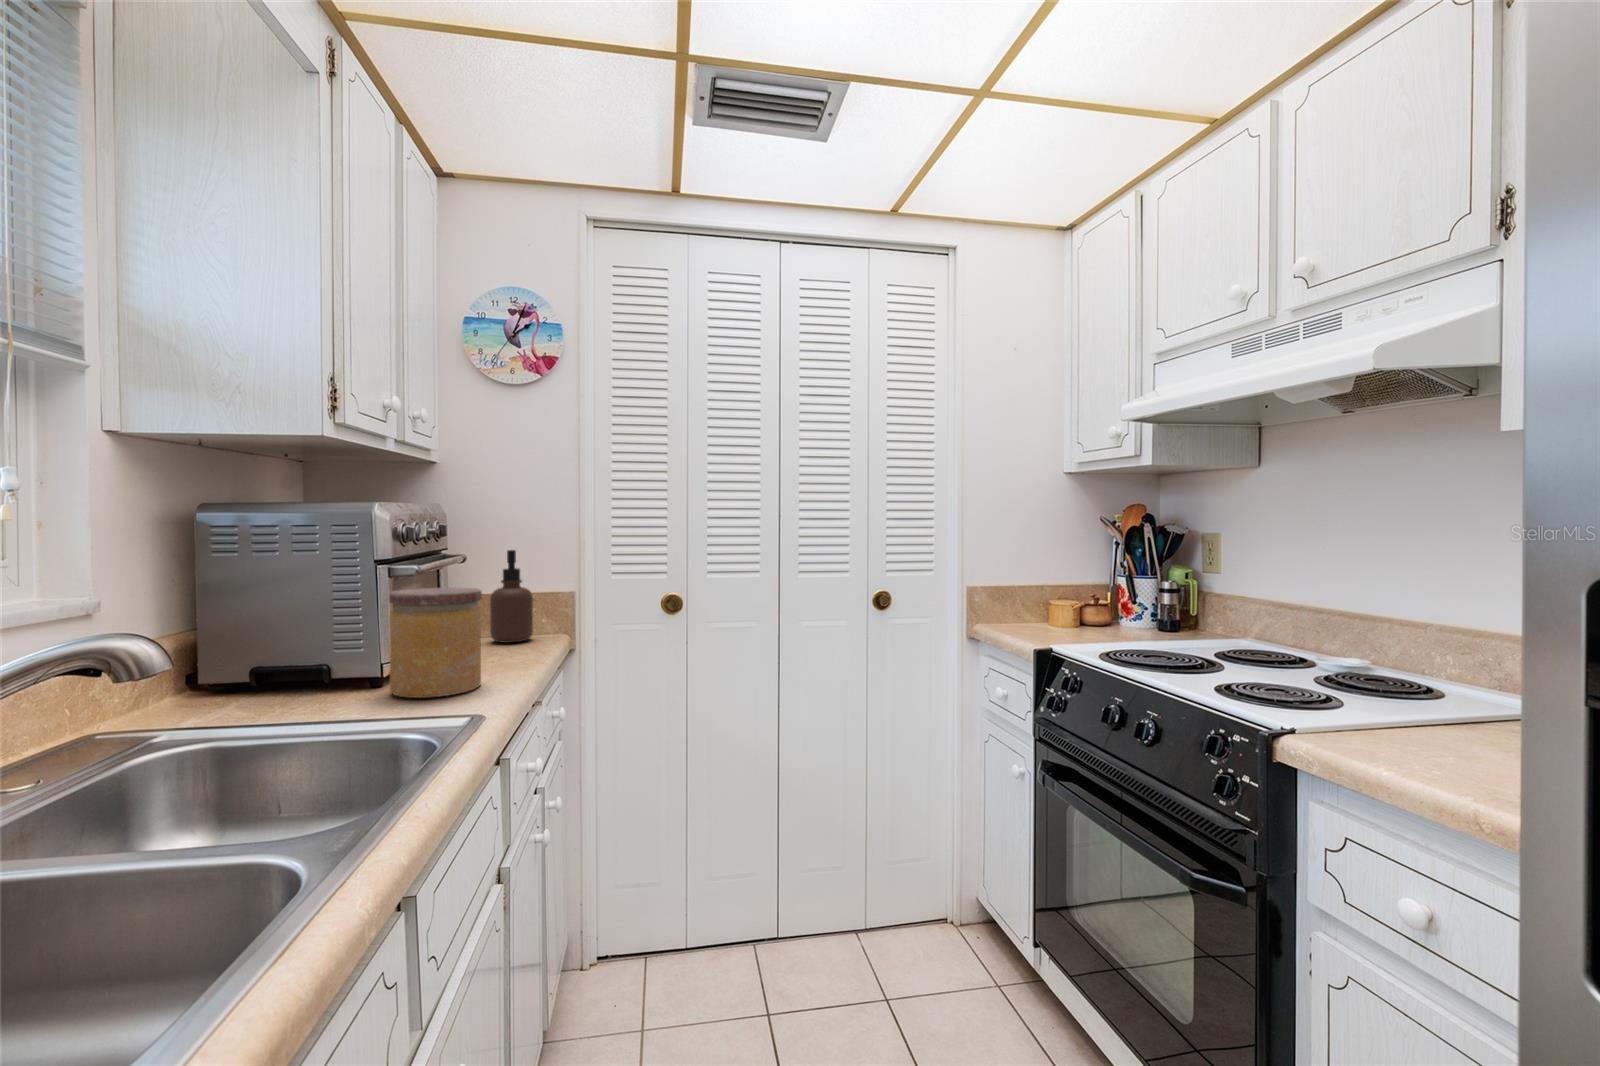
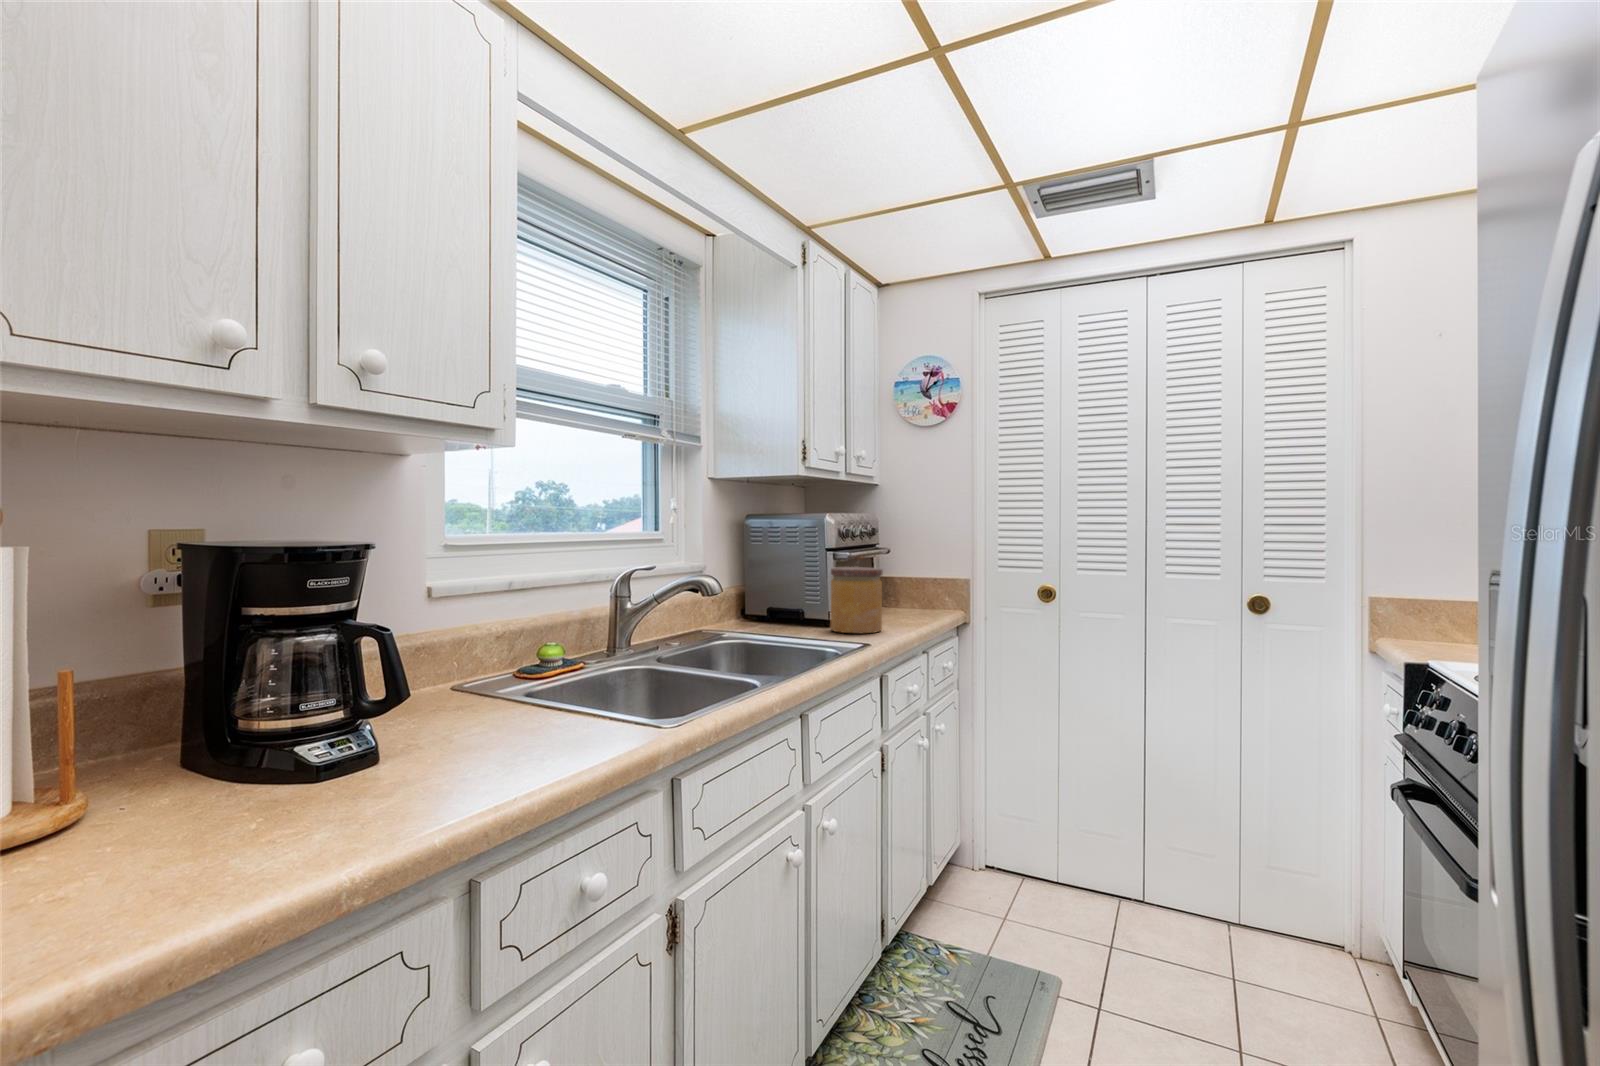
soap dispenser: present [490,550,533,643] -> none [907,547,936,613]

